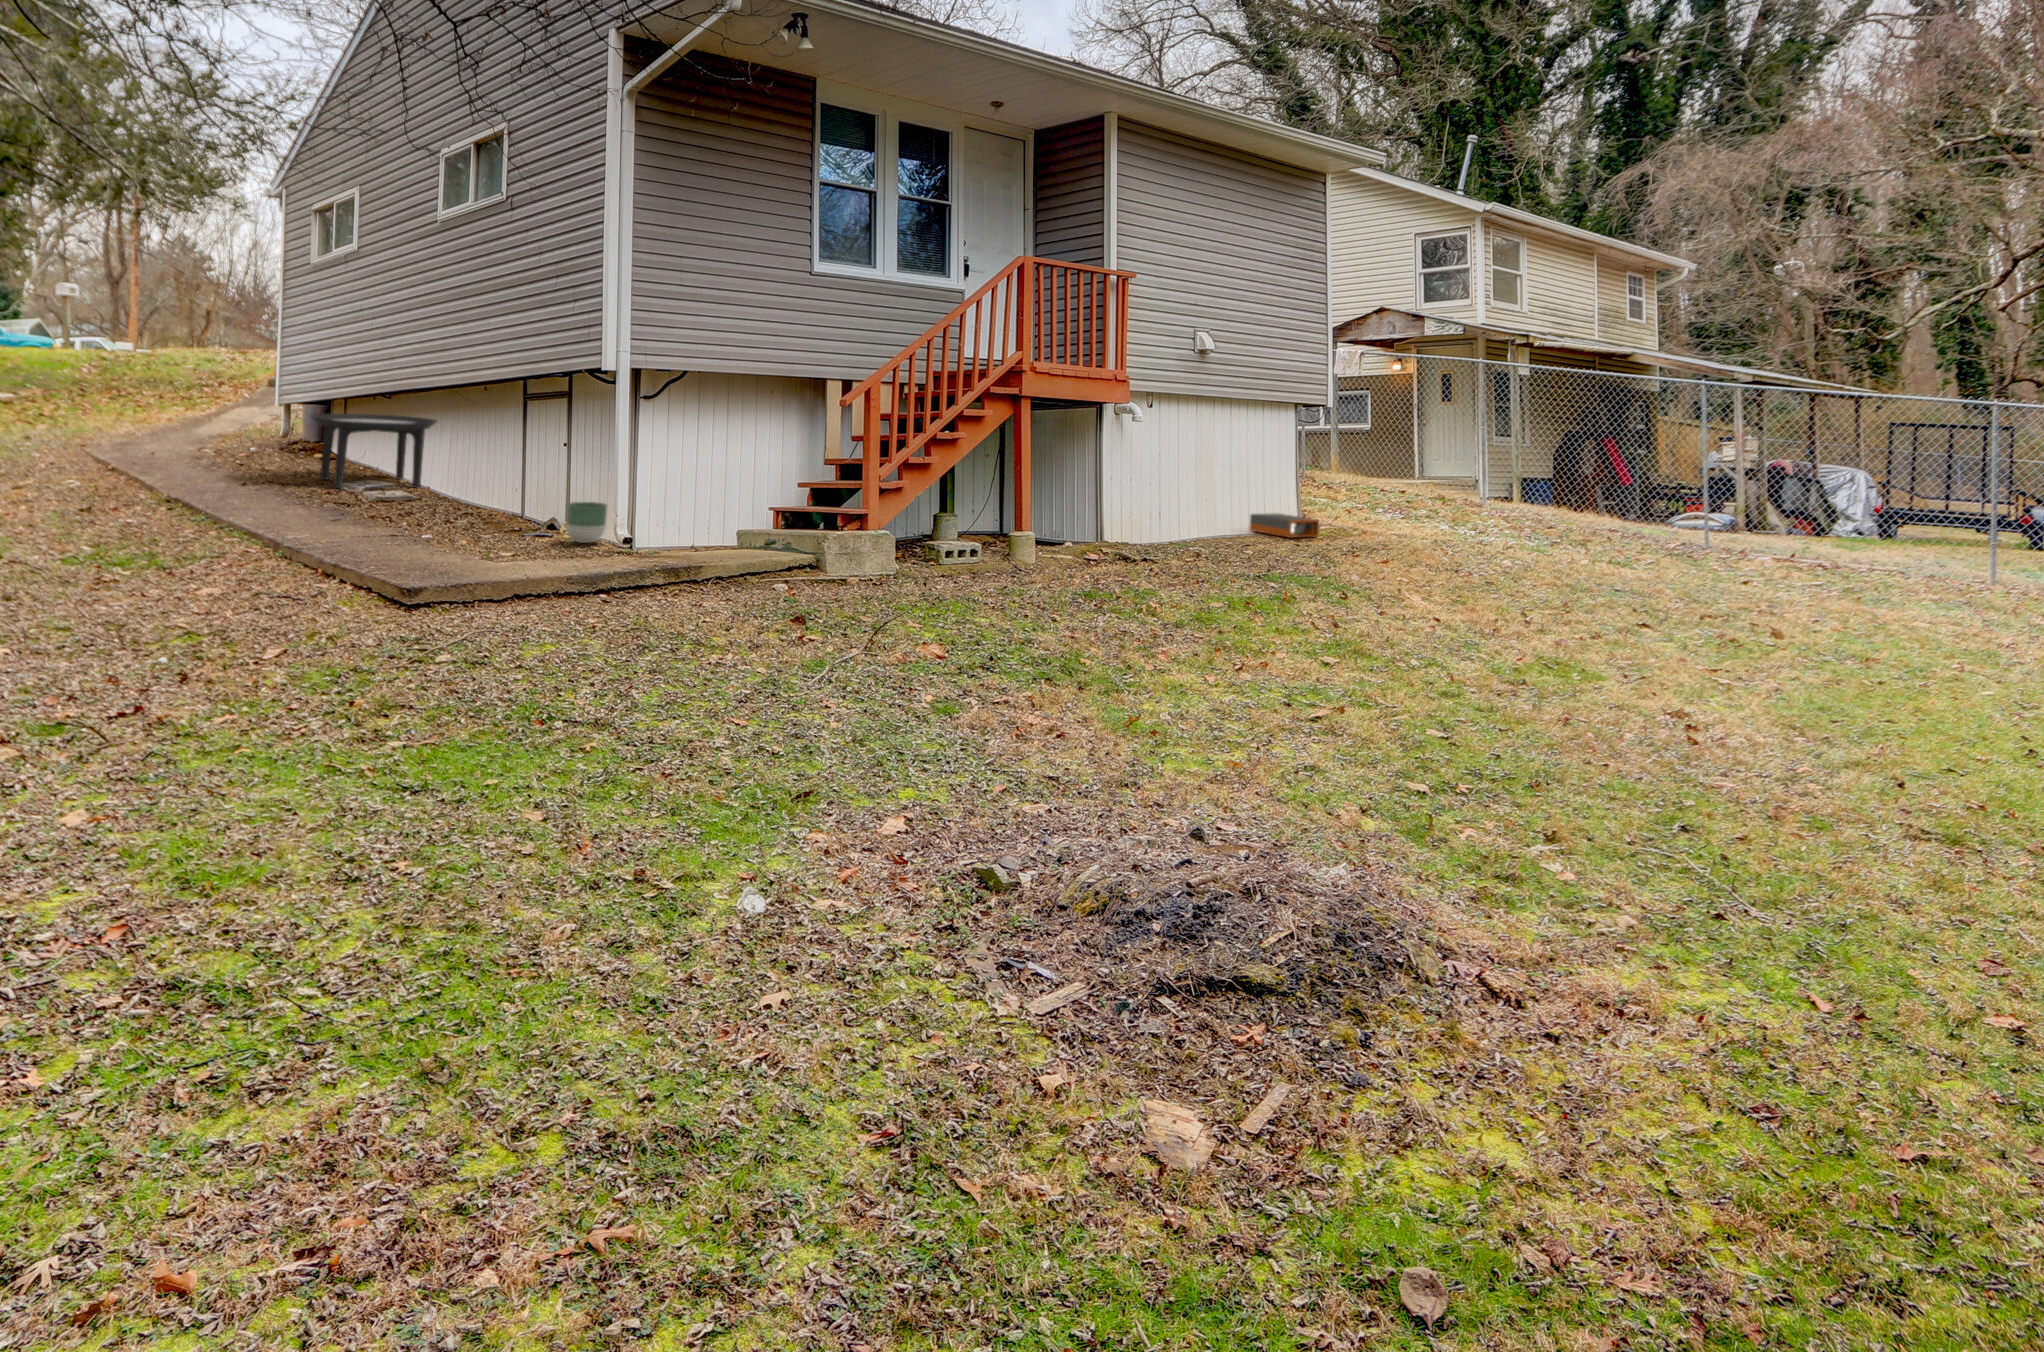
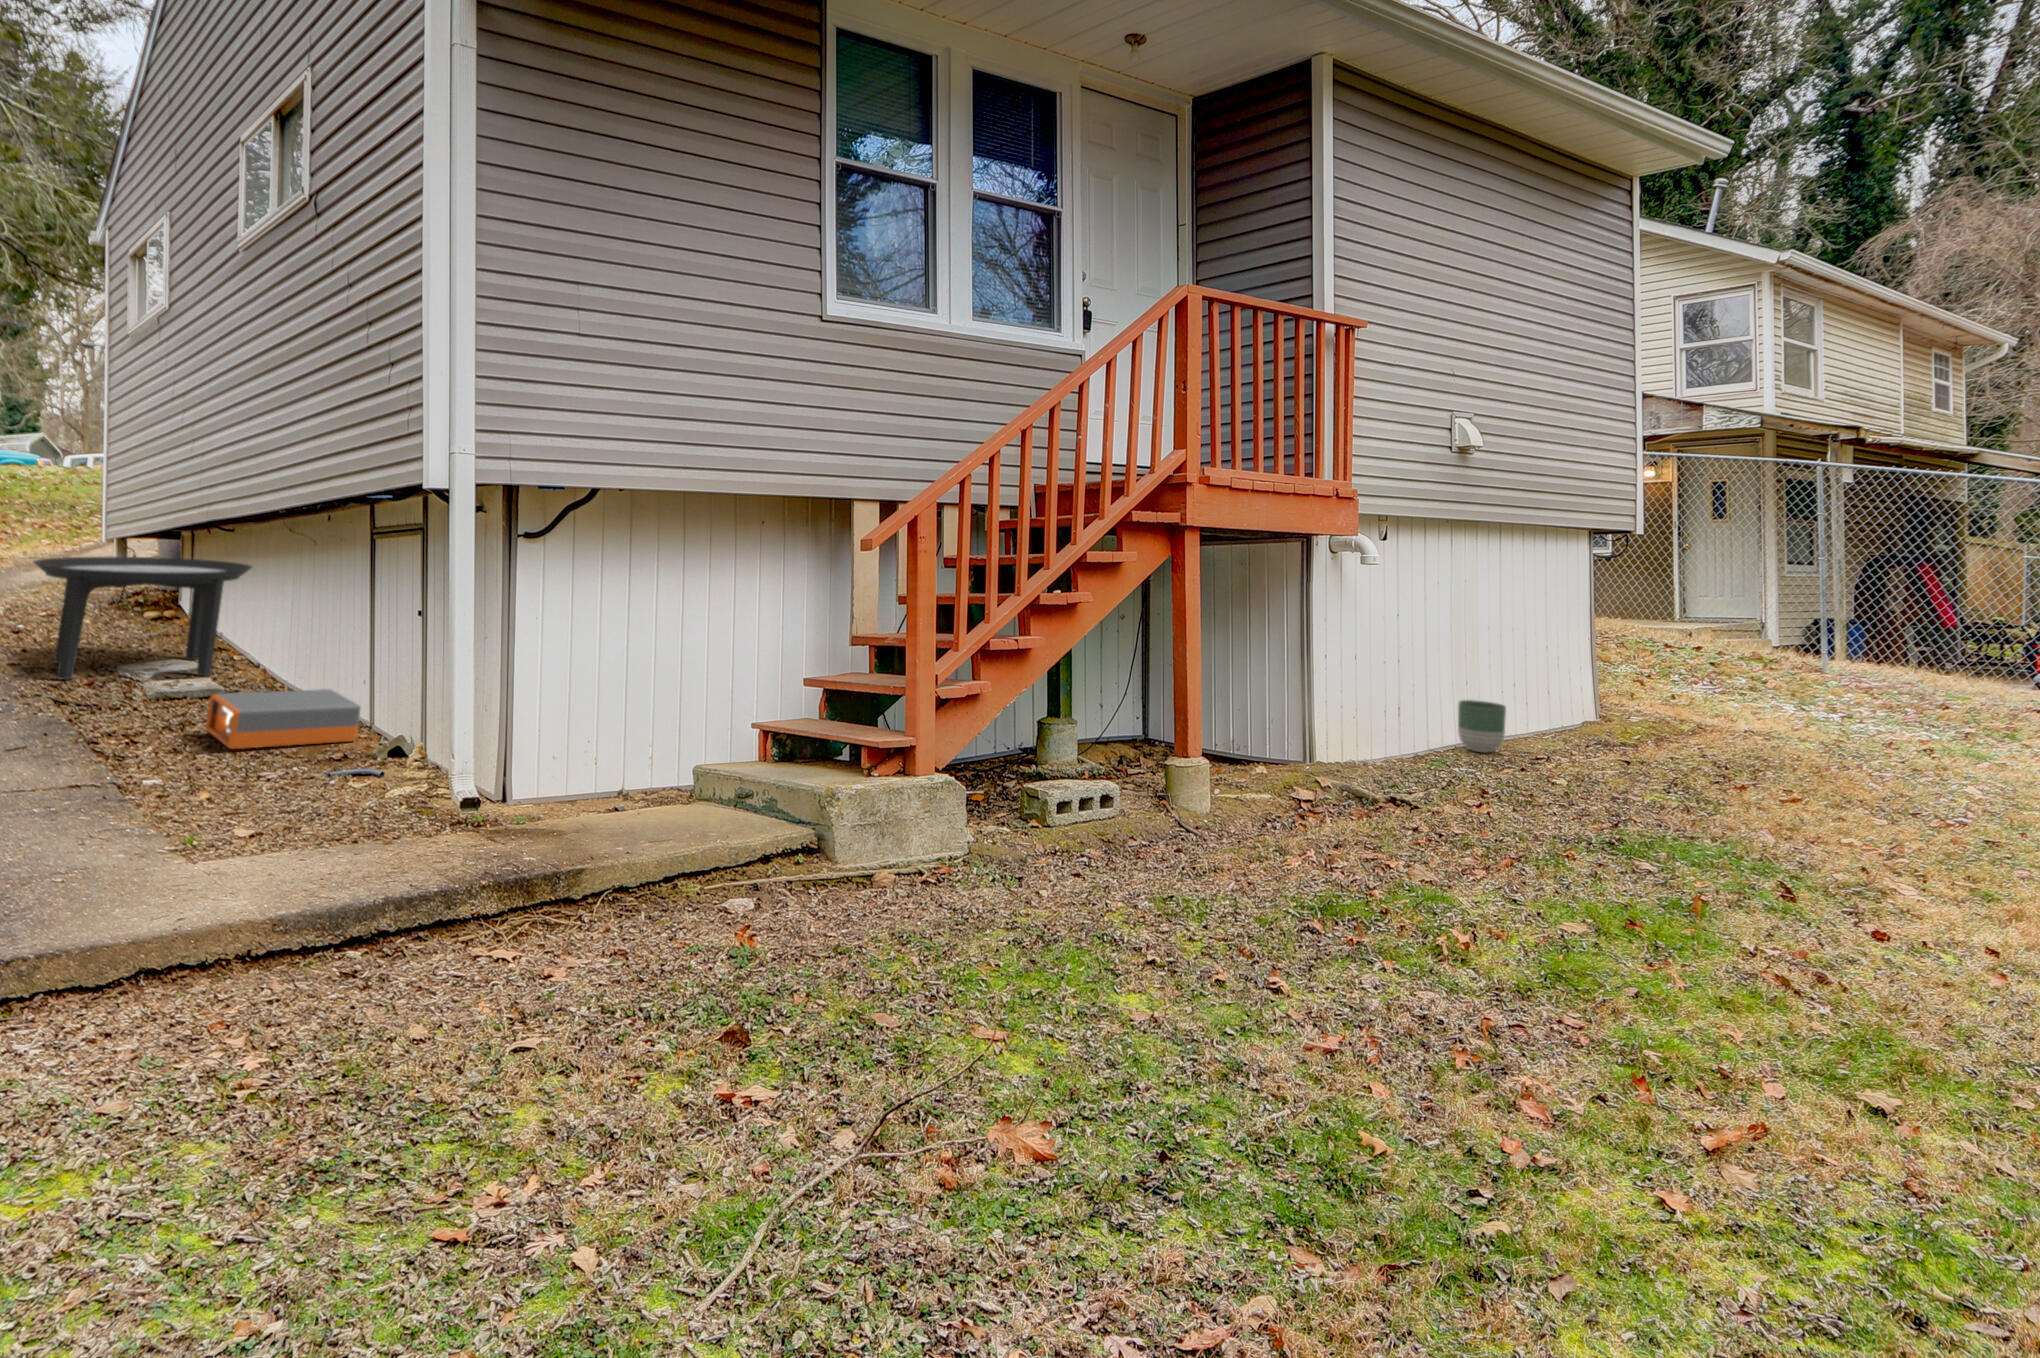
planter: present [566,502,607,543] -> present [1458,700,1506,753]
storage box: present [1250,513,1319,538] -> present [206,689,360,749]

